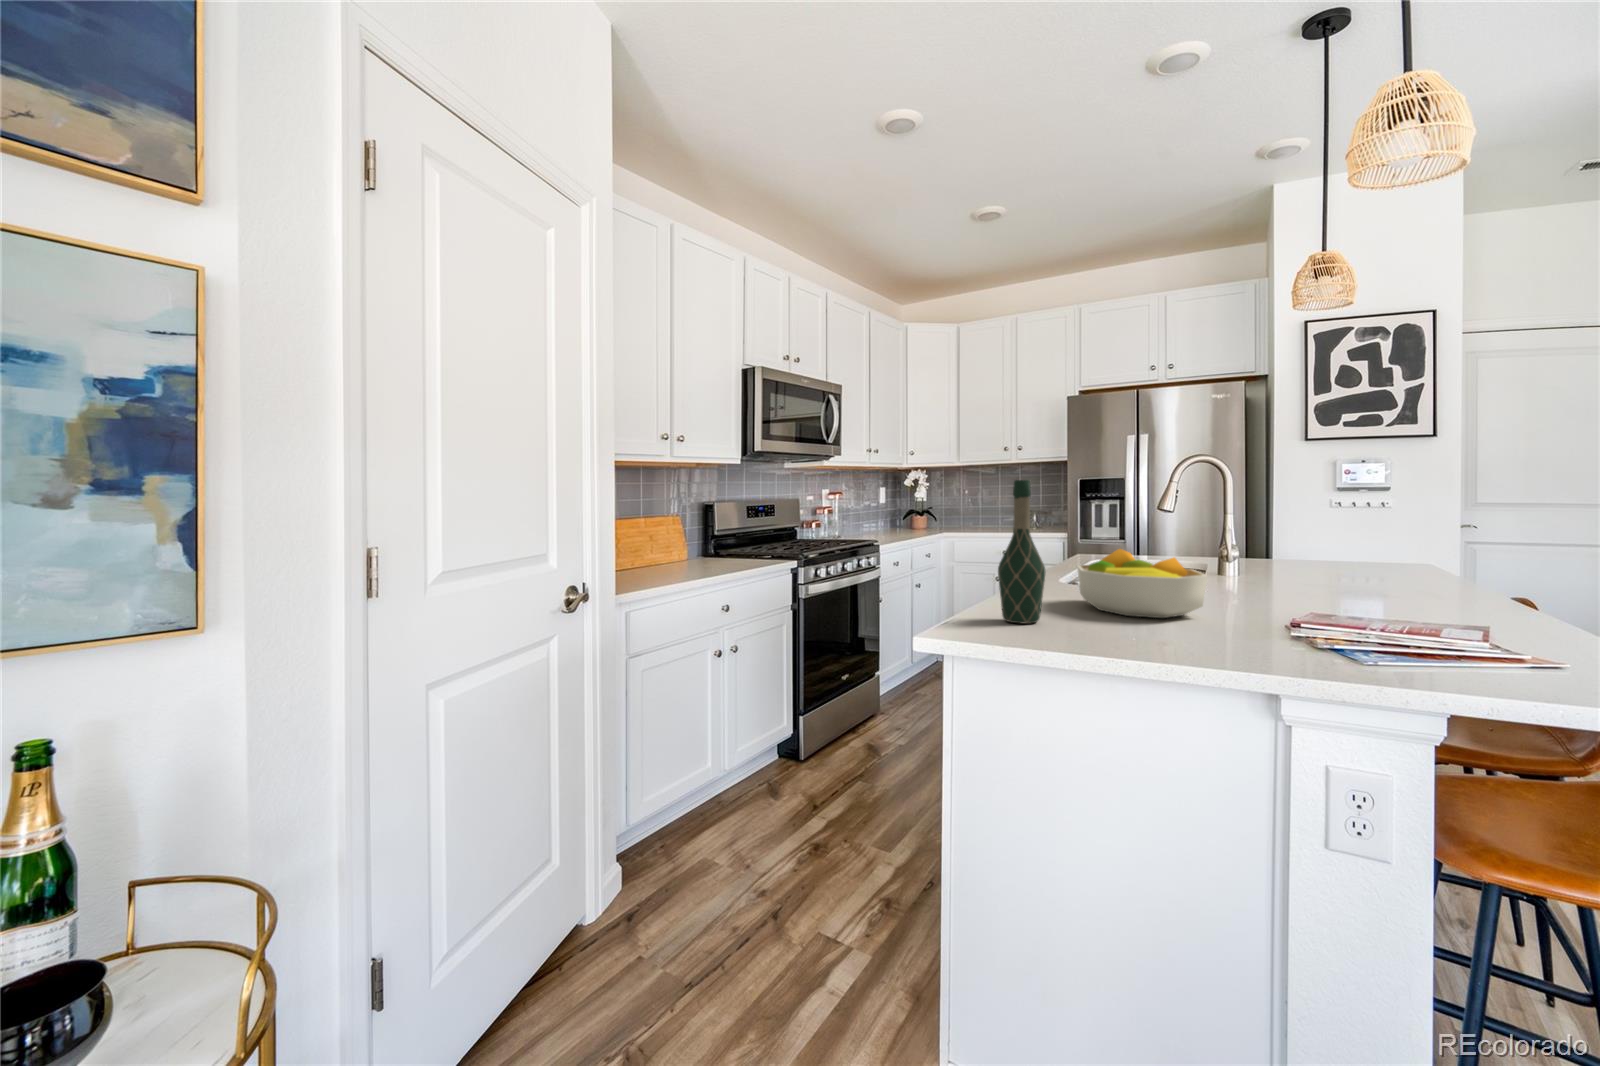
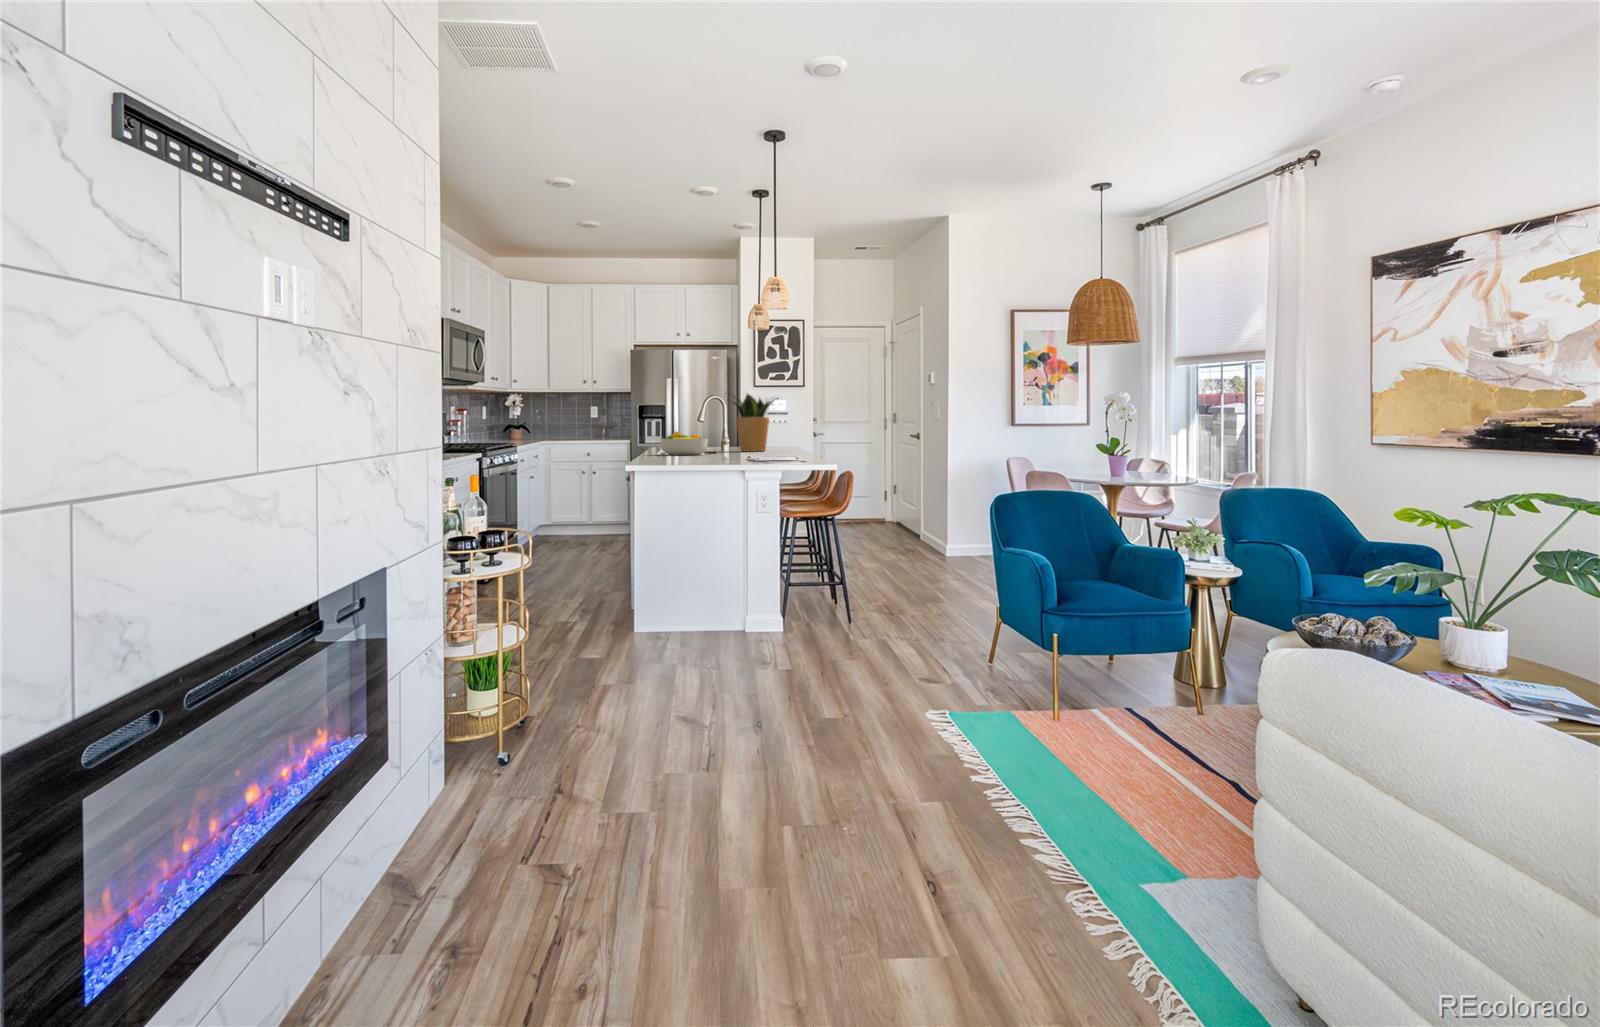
potted plant: none [1254,448,1424,590] -> present [731,394,774,452]
wine bottle: present [998,480,1045,623] -> none [637,401,655,456]

